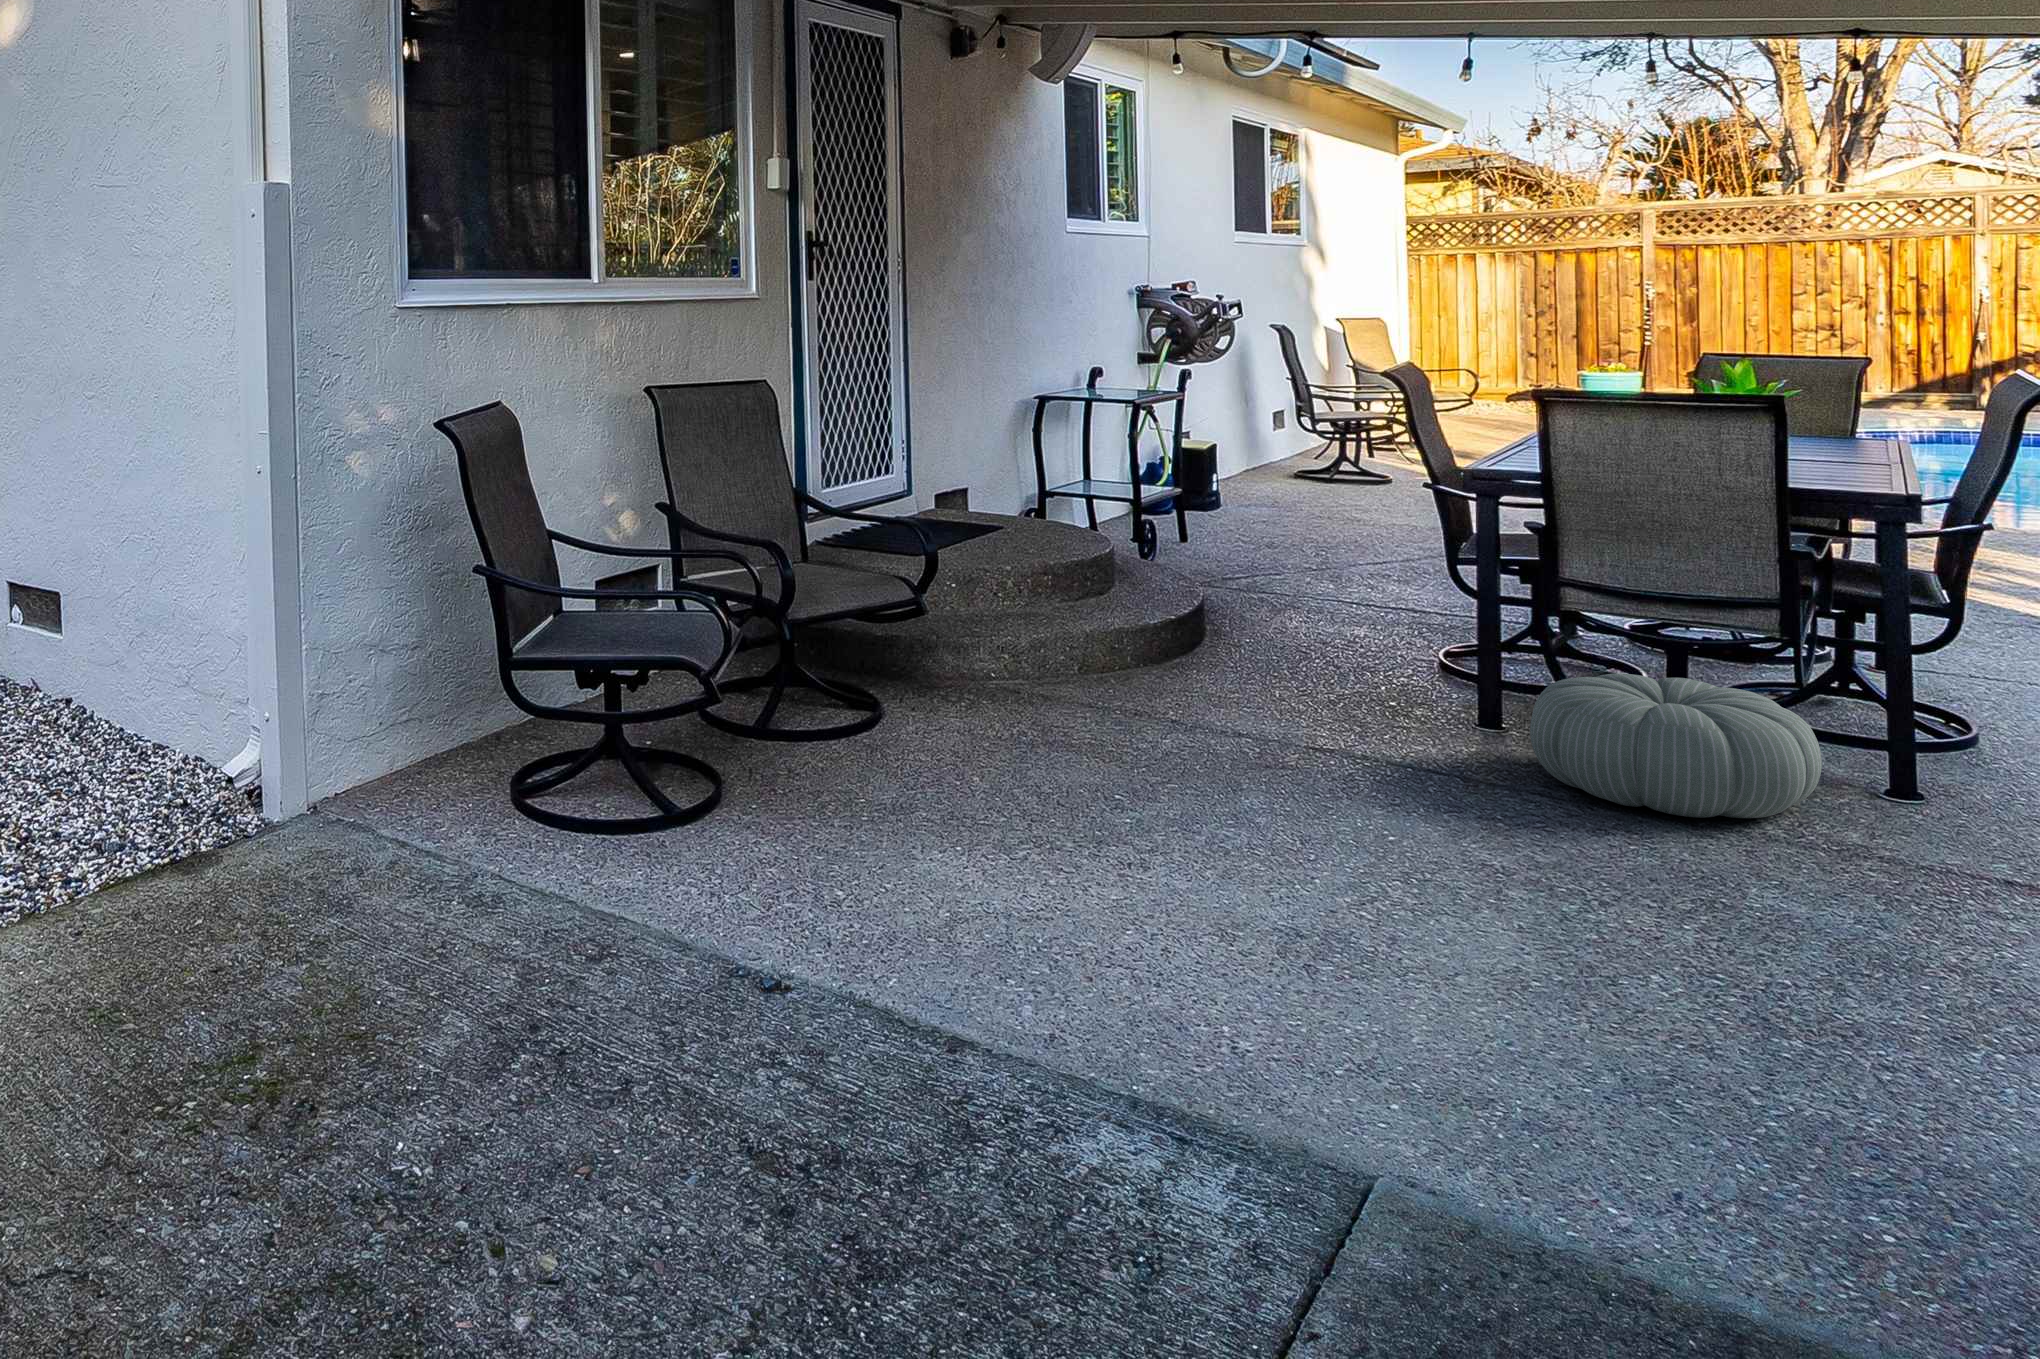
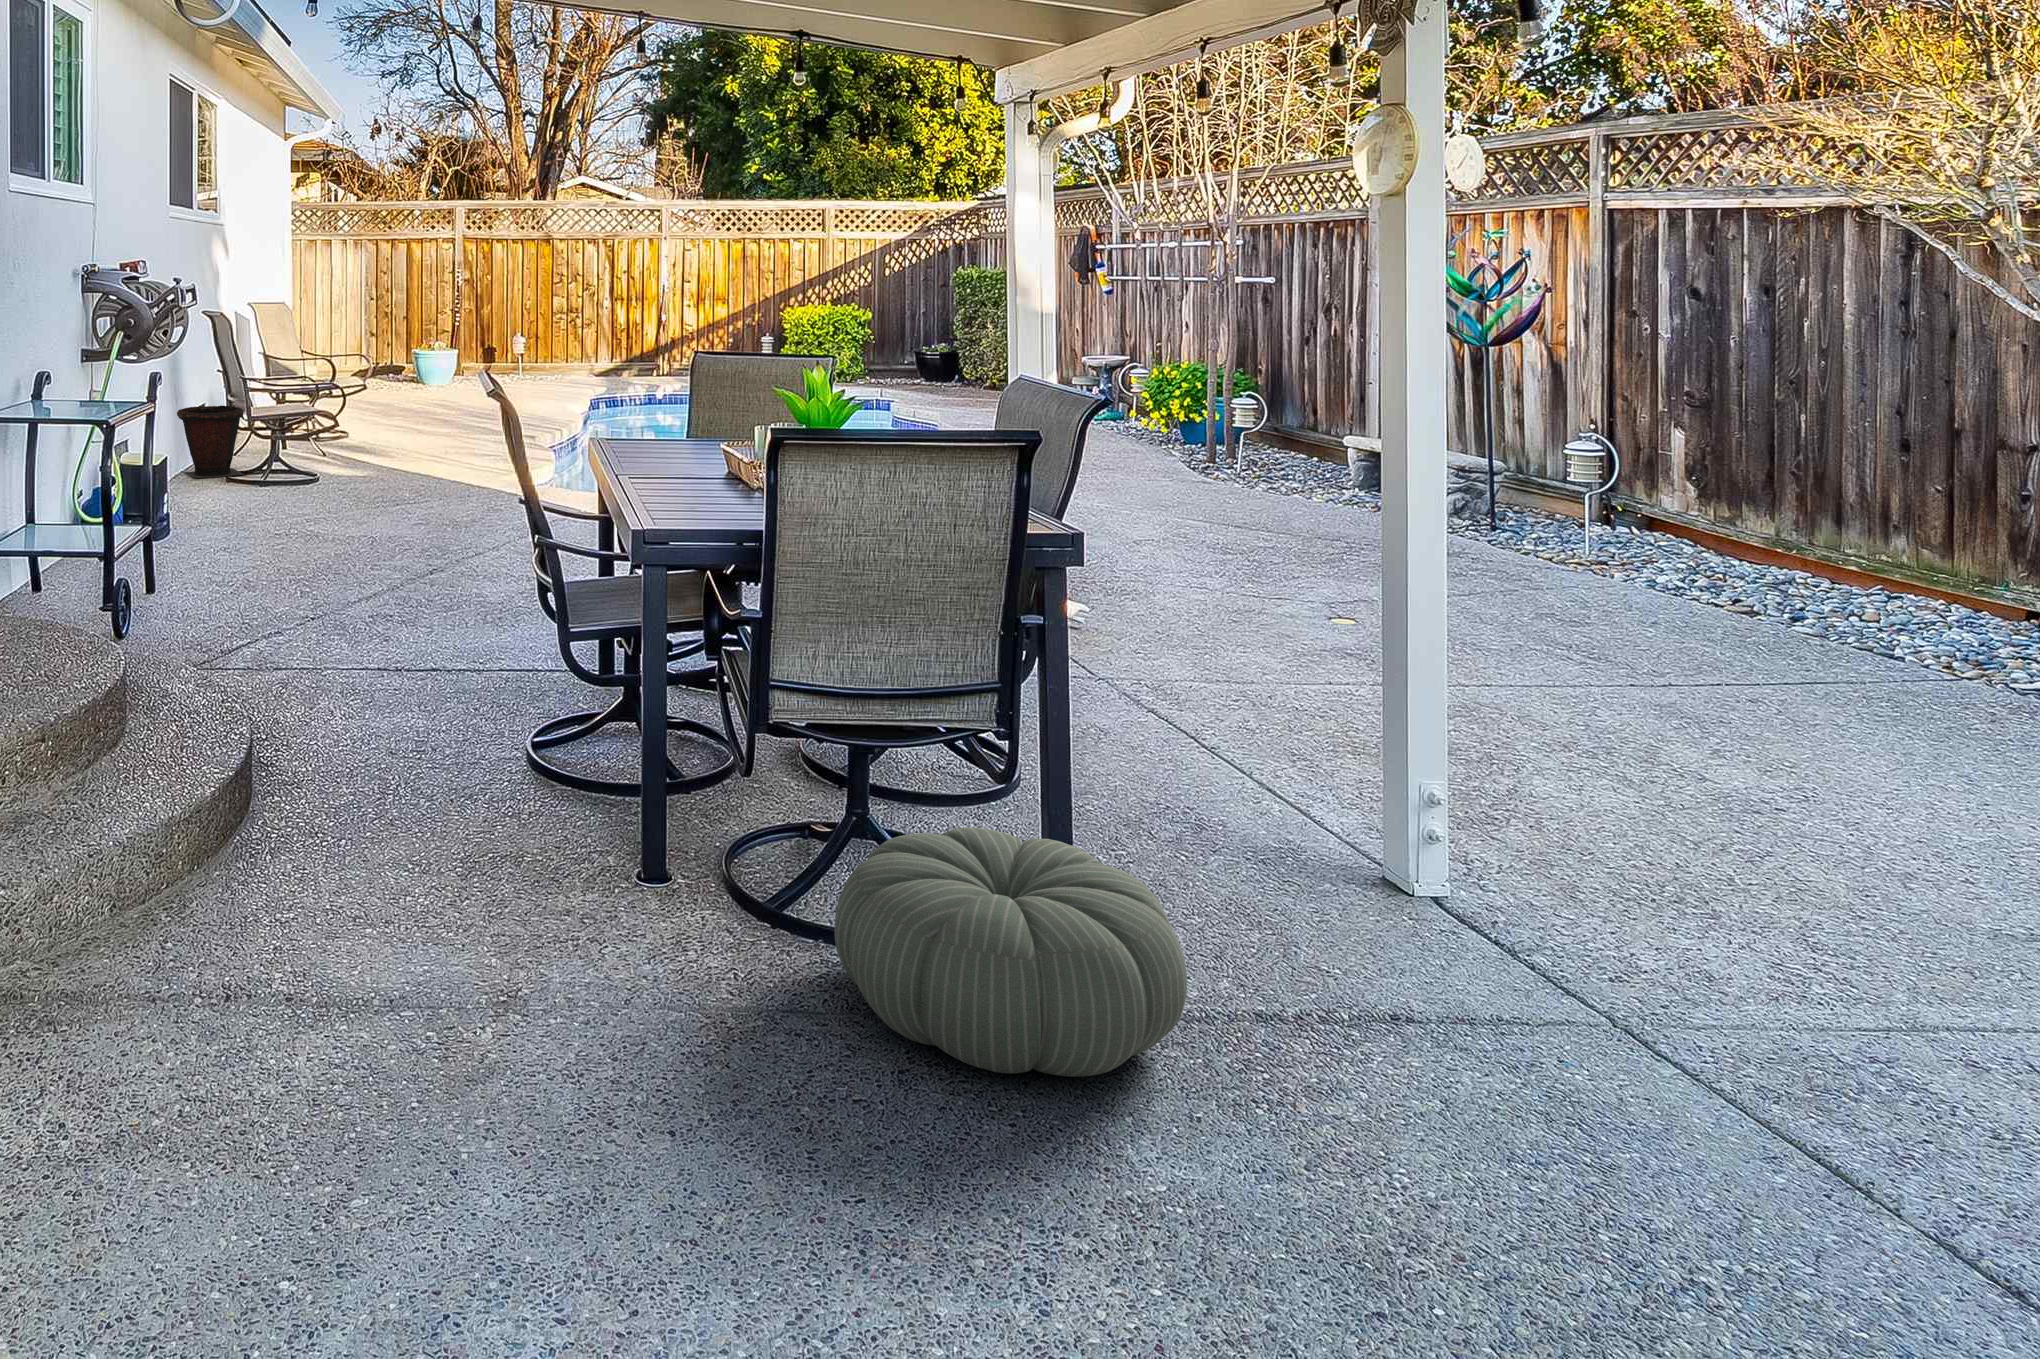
bucket: none [1249,411,1317,478] -> present [177,406,244,478]

